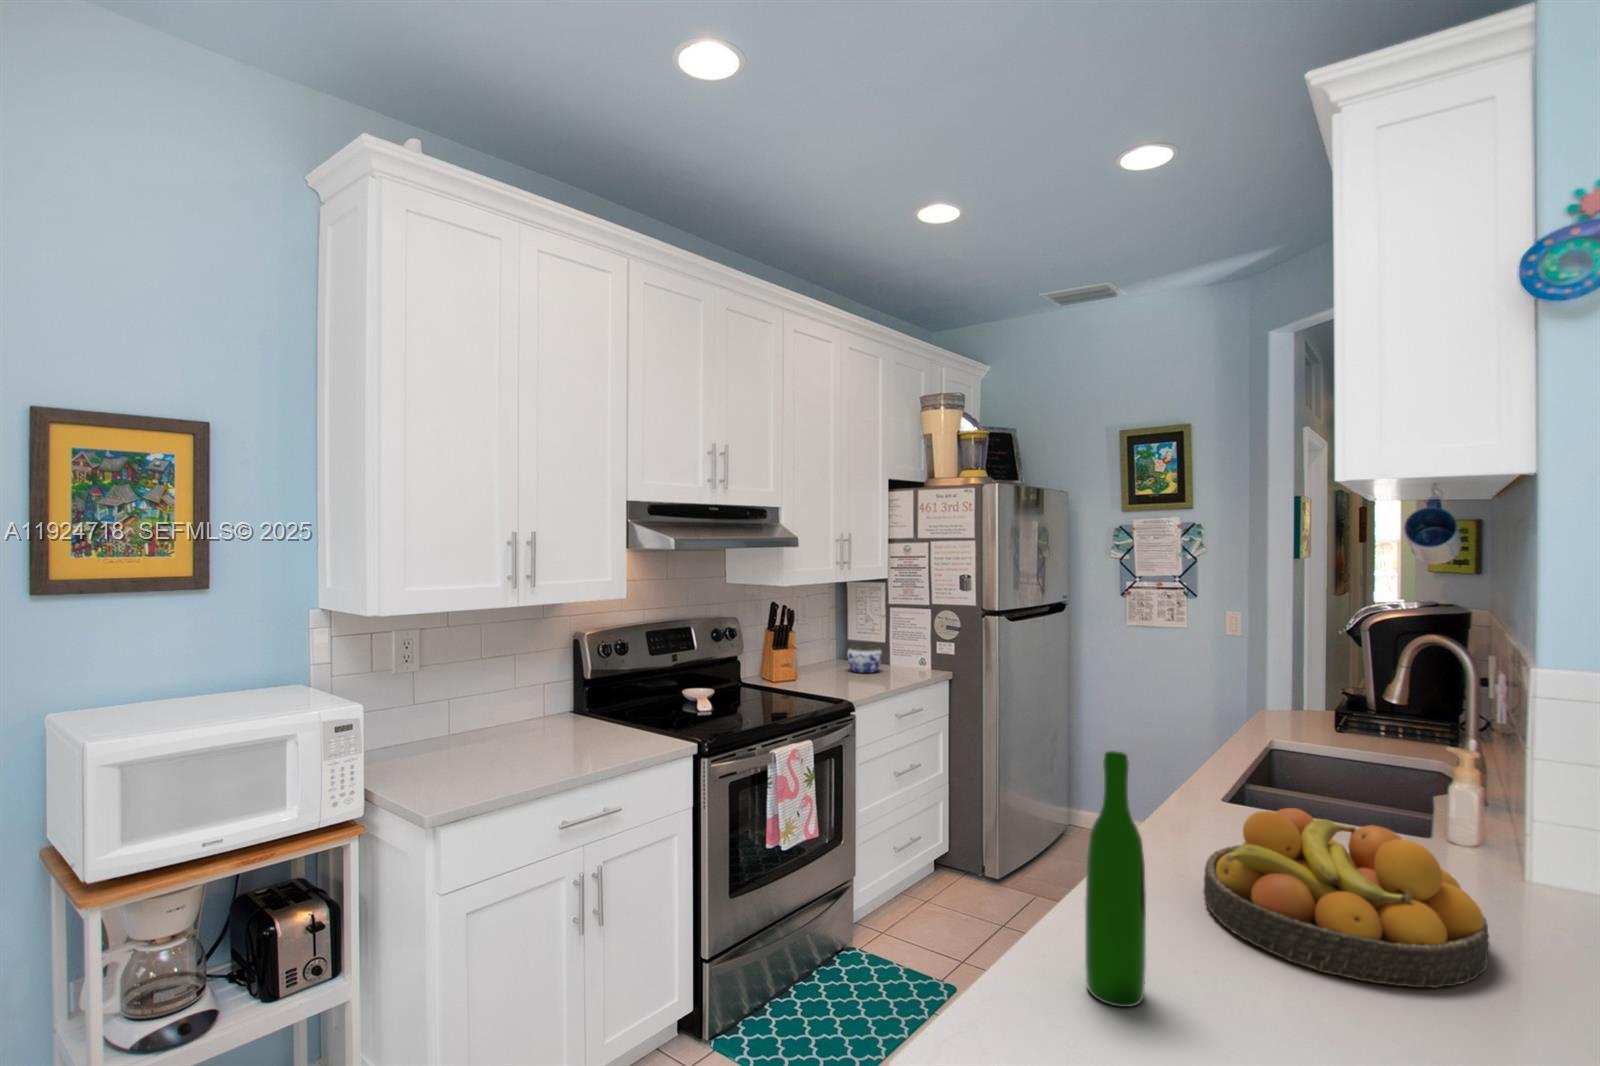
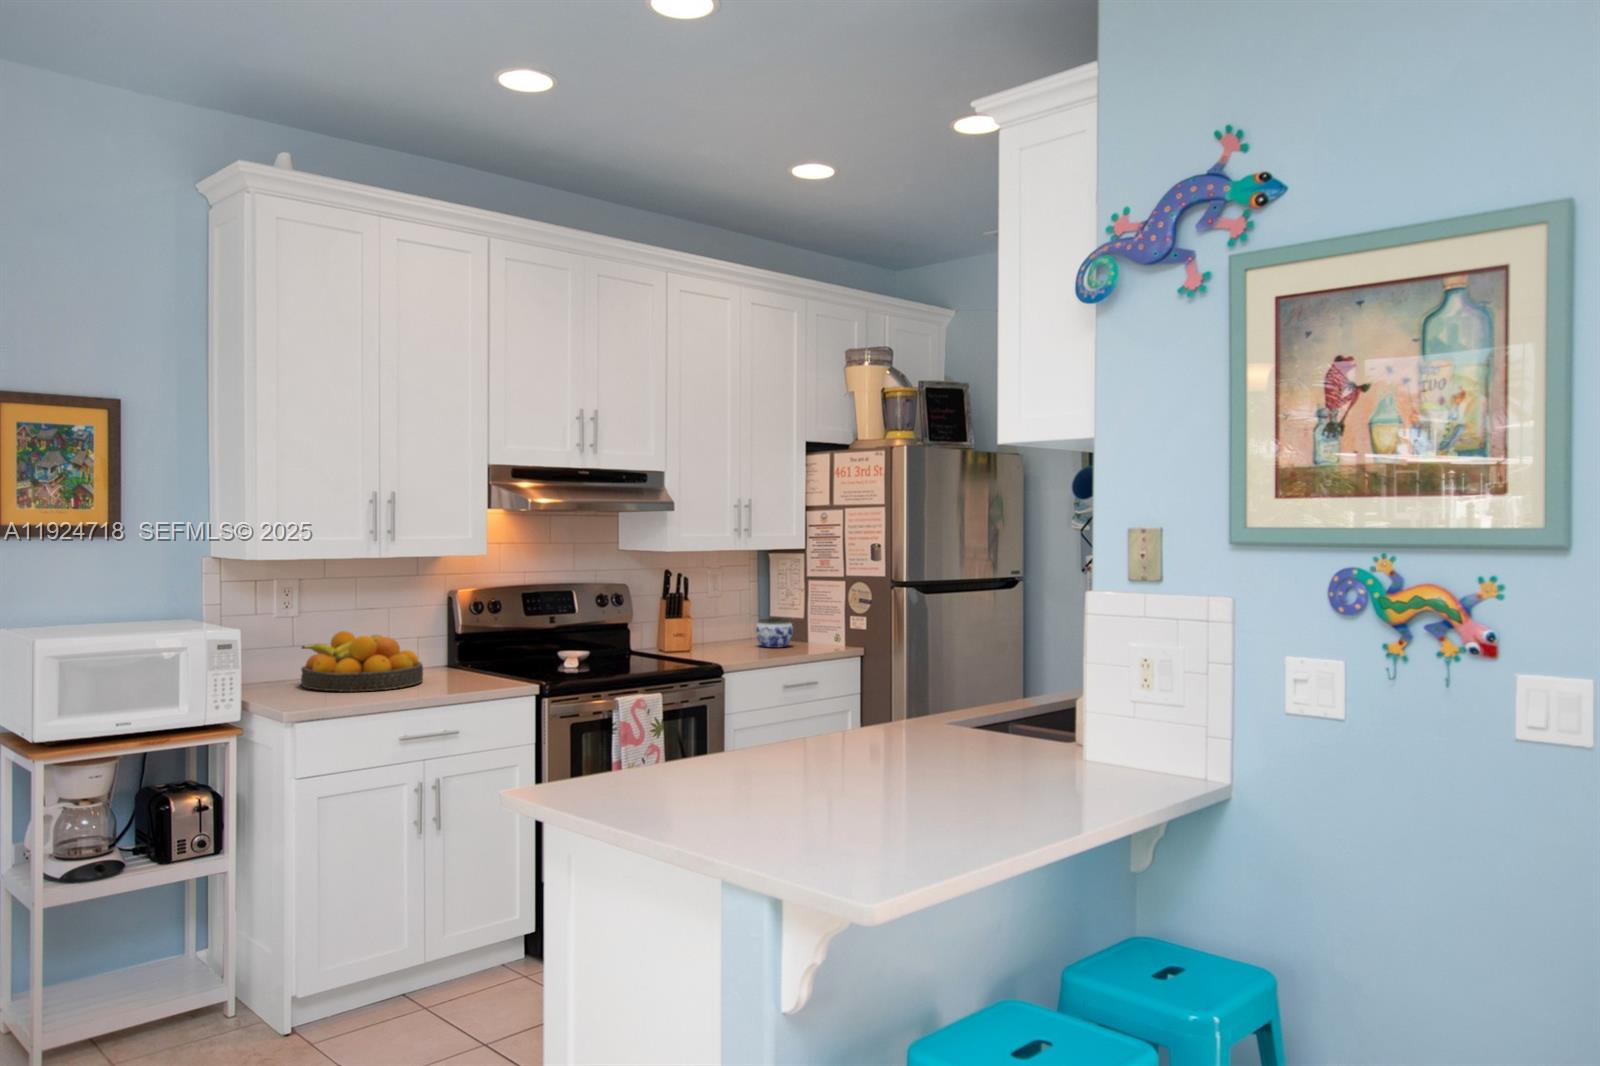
wine bottle: present [1085,751,1146,1007] -> none [651,622,688,782]
fruit bowl: present [1203,808,1489,988] -> present [301,631,423,691]

